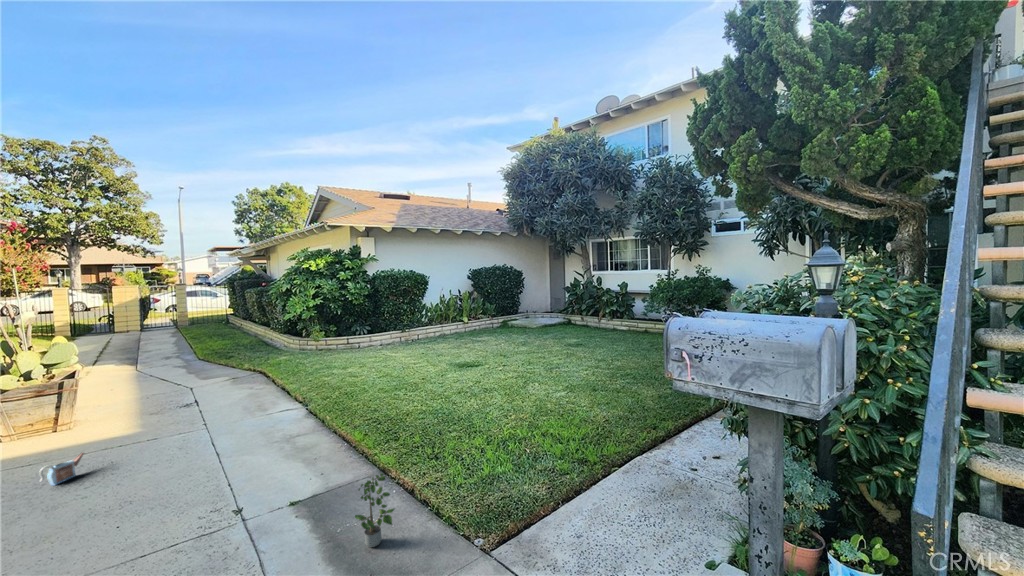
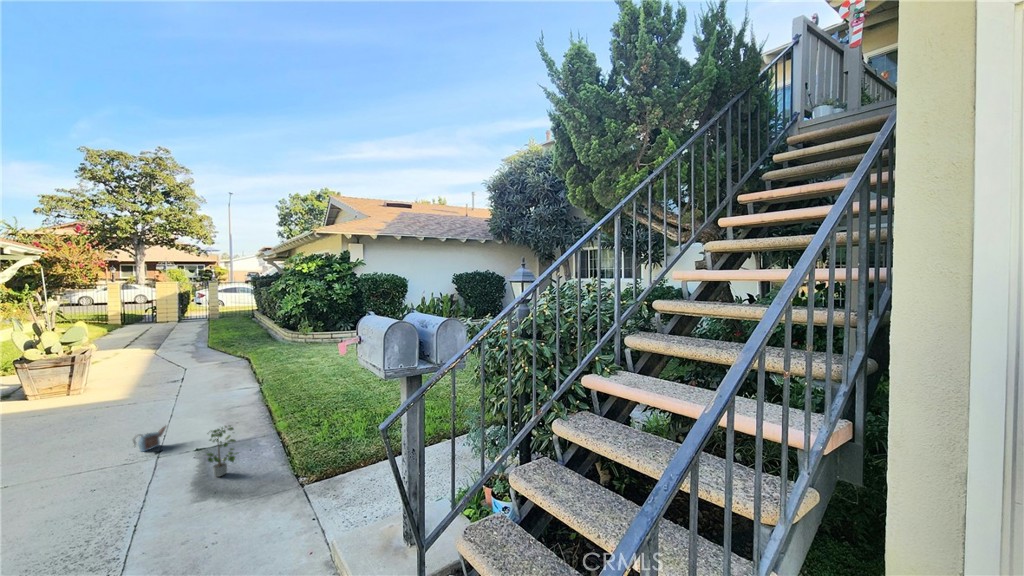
watering can: present [39,453,84,485] -> present [133,426,166,452]

